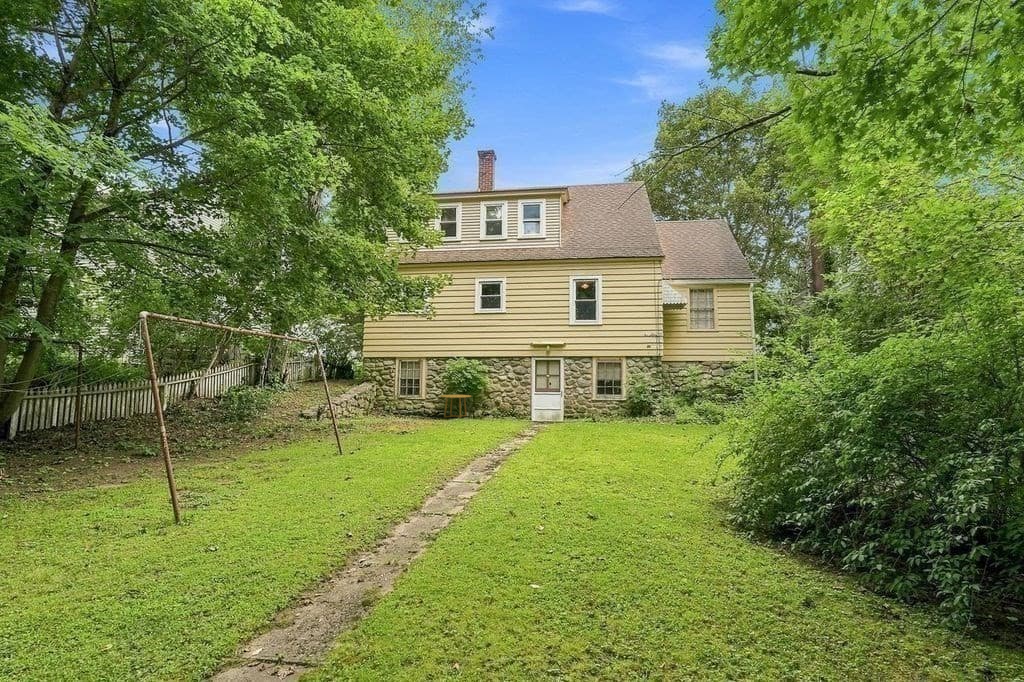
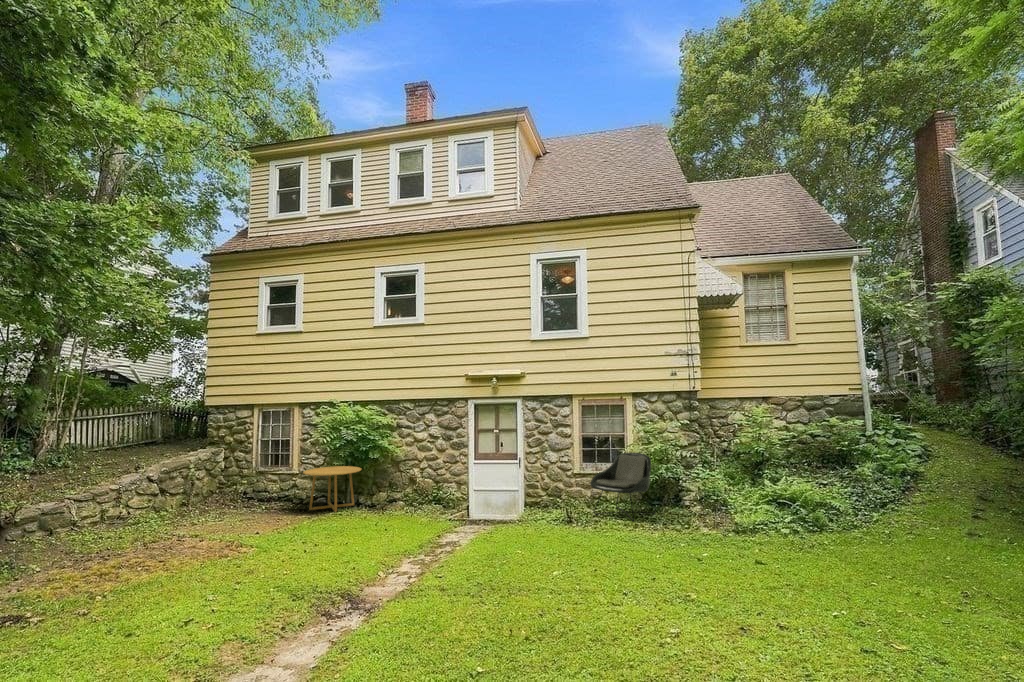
lounge chair: none [603,388,637,422] -> present [590,452,656,521]

